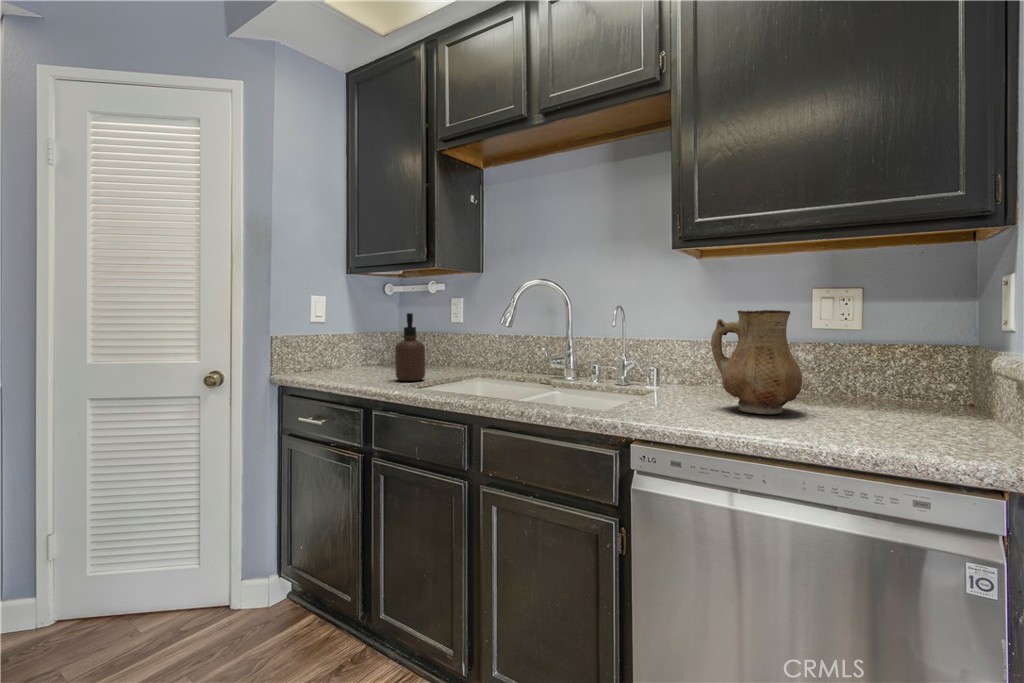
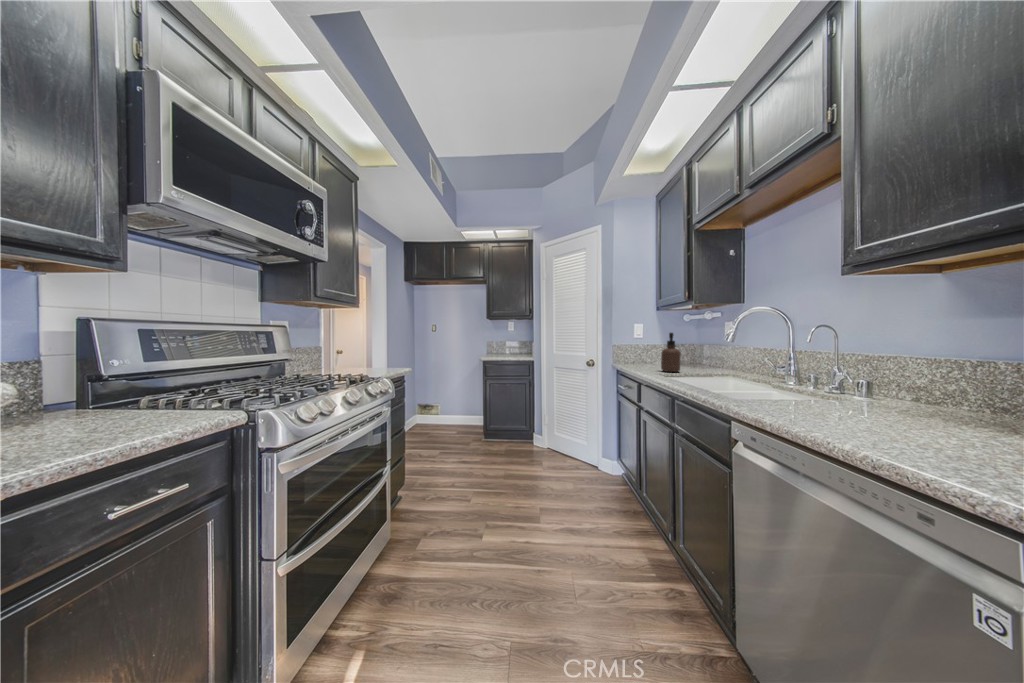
ceramic pitcher: present [711,310,802,414] -> none [845,325,963,429]

